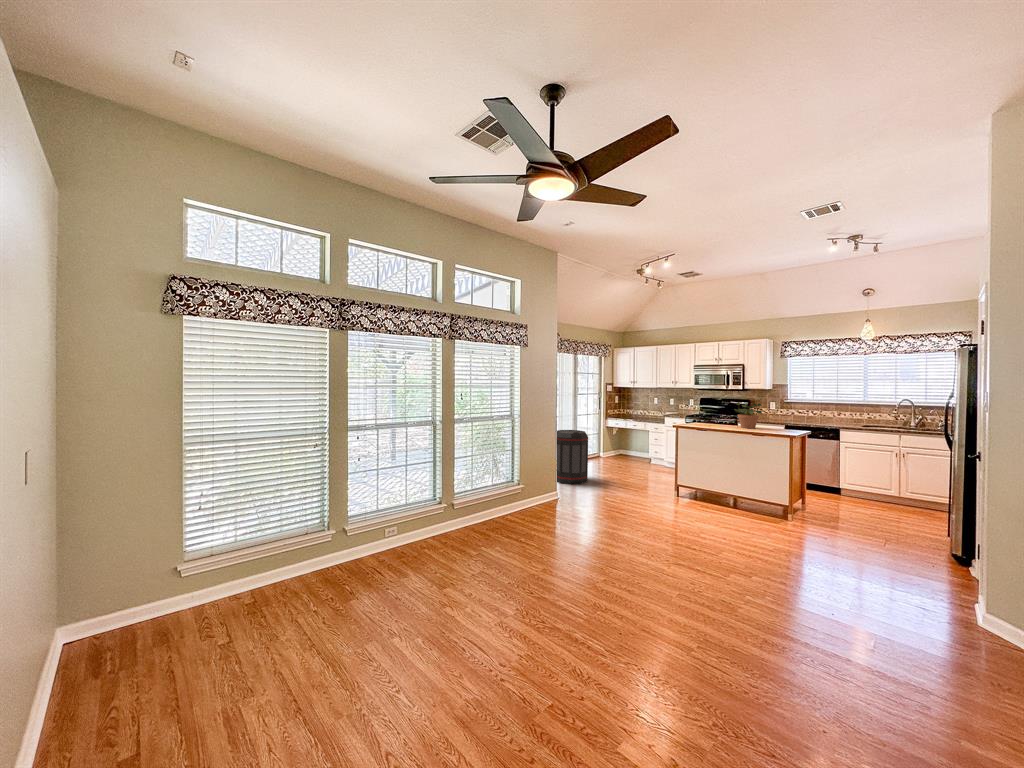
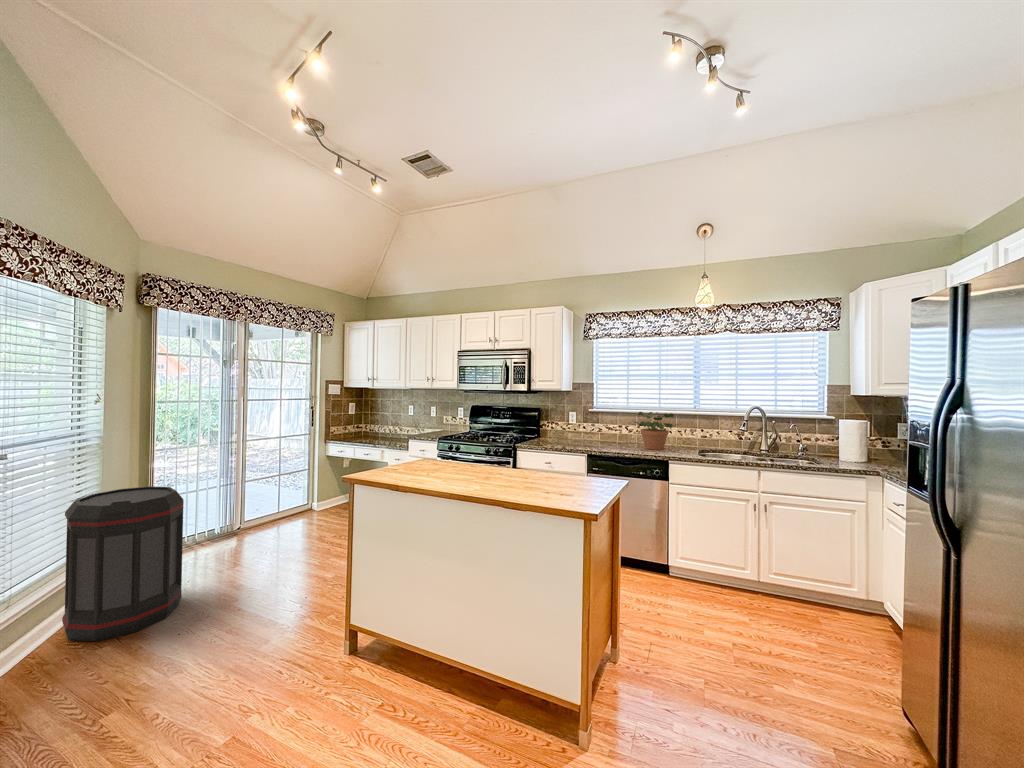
potted plant: present [734,402,764,429] -> present [635,412,677,450]

